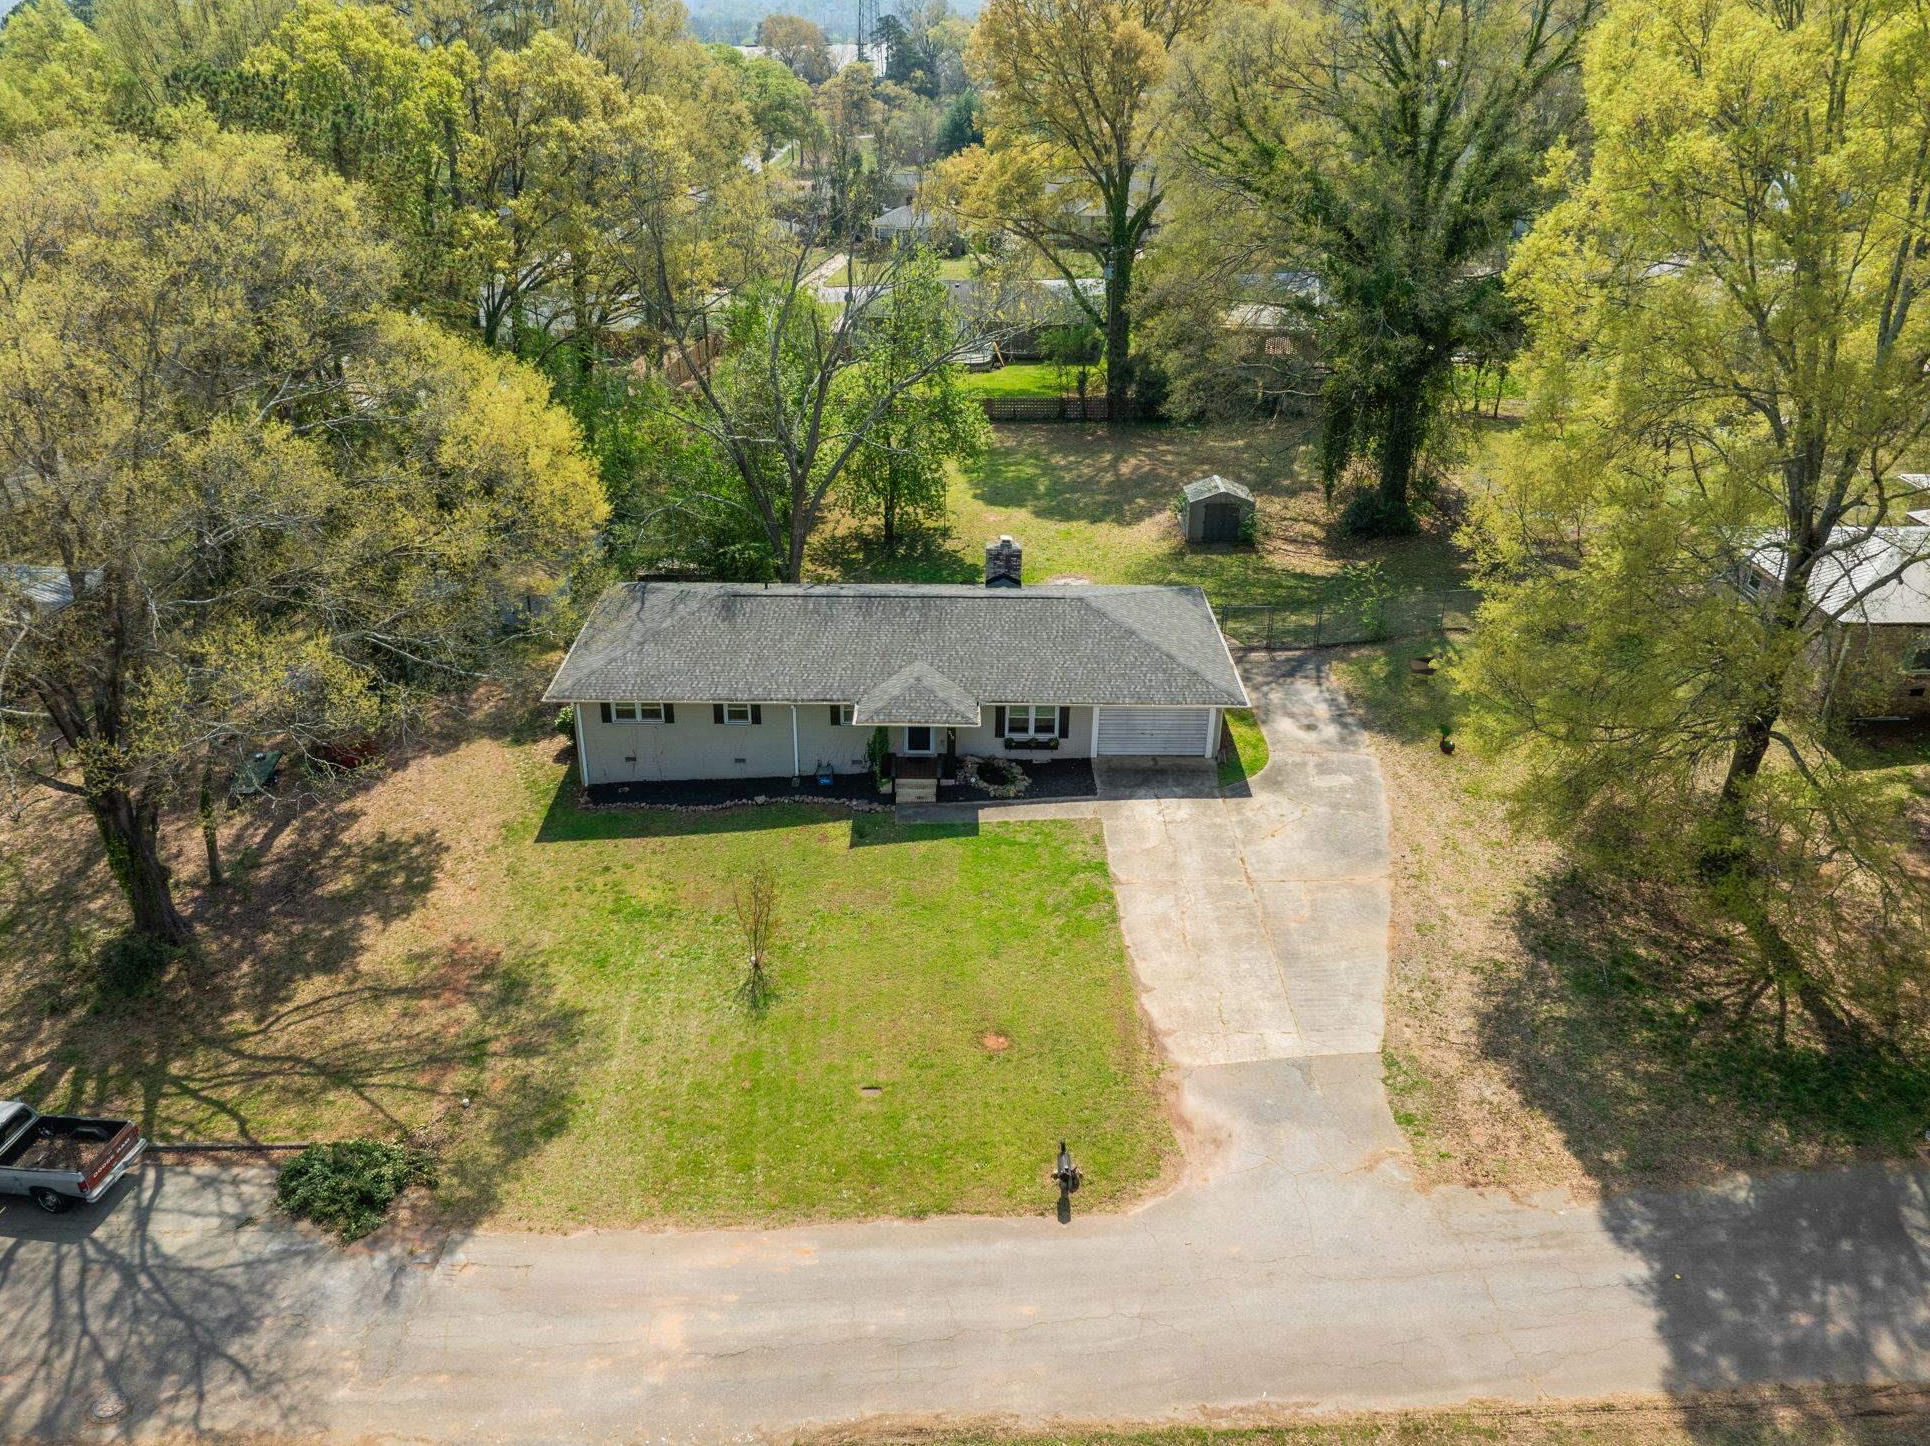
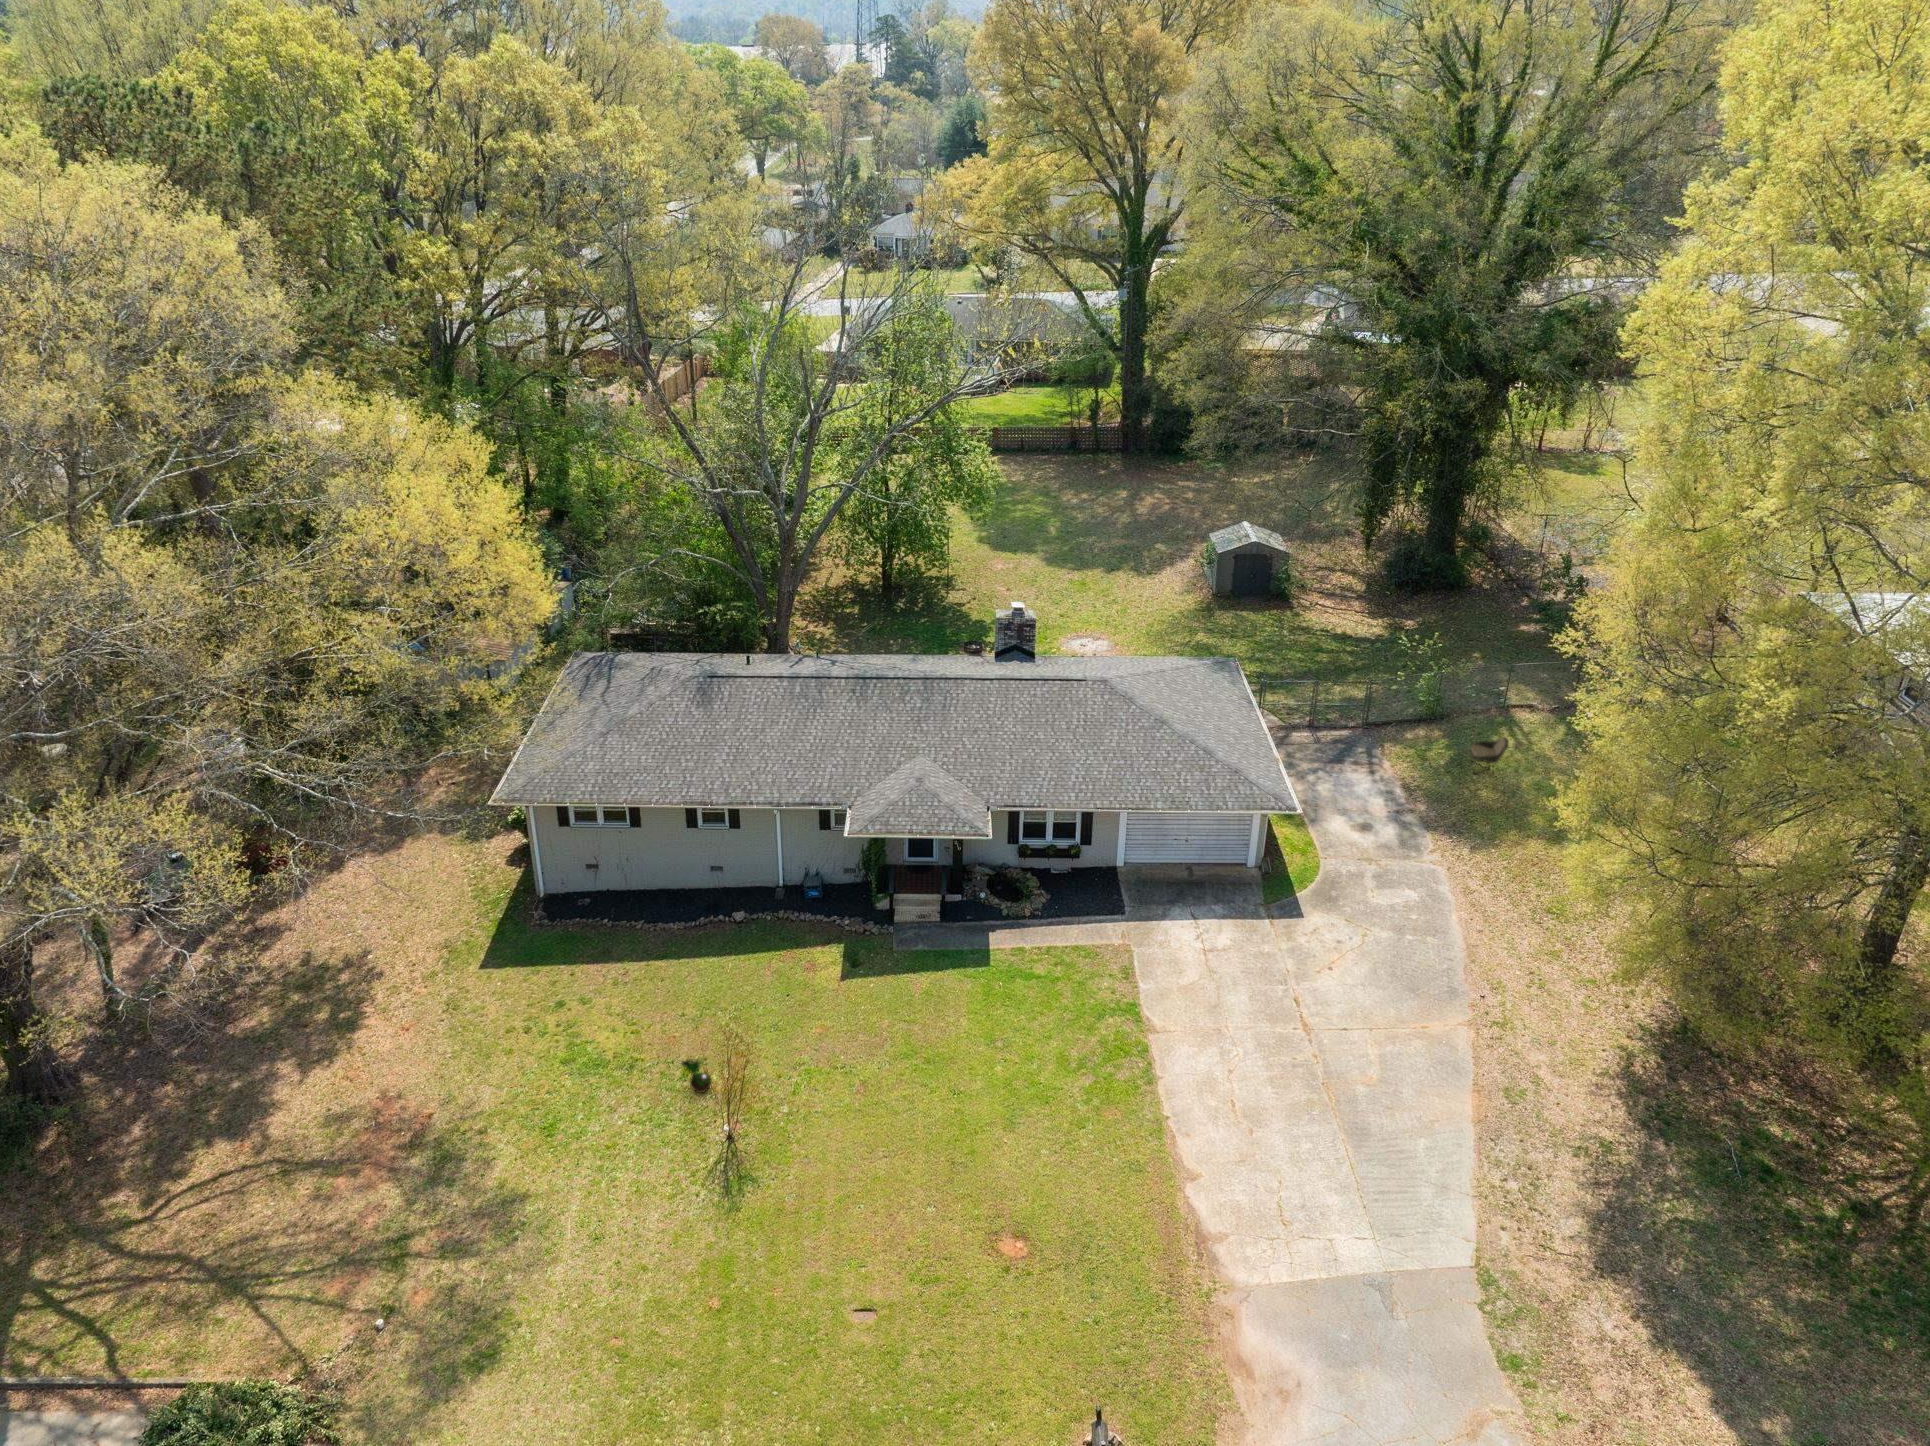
potted tree: present [1438,724,1455,753] -> present [682,1059,711,1093]

